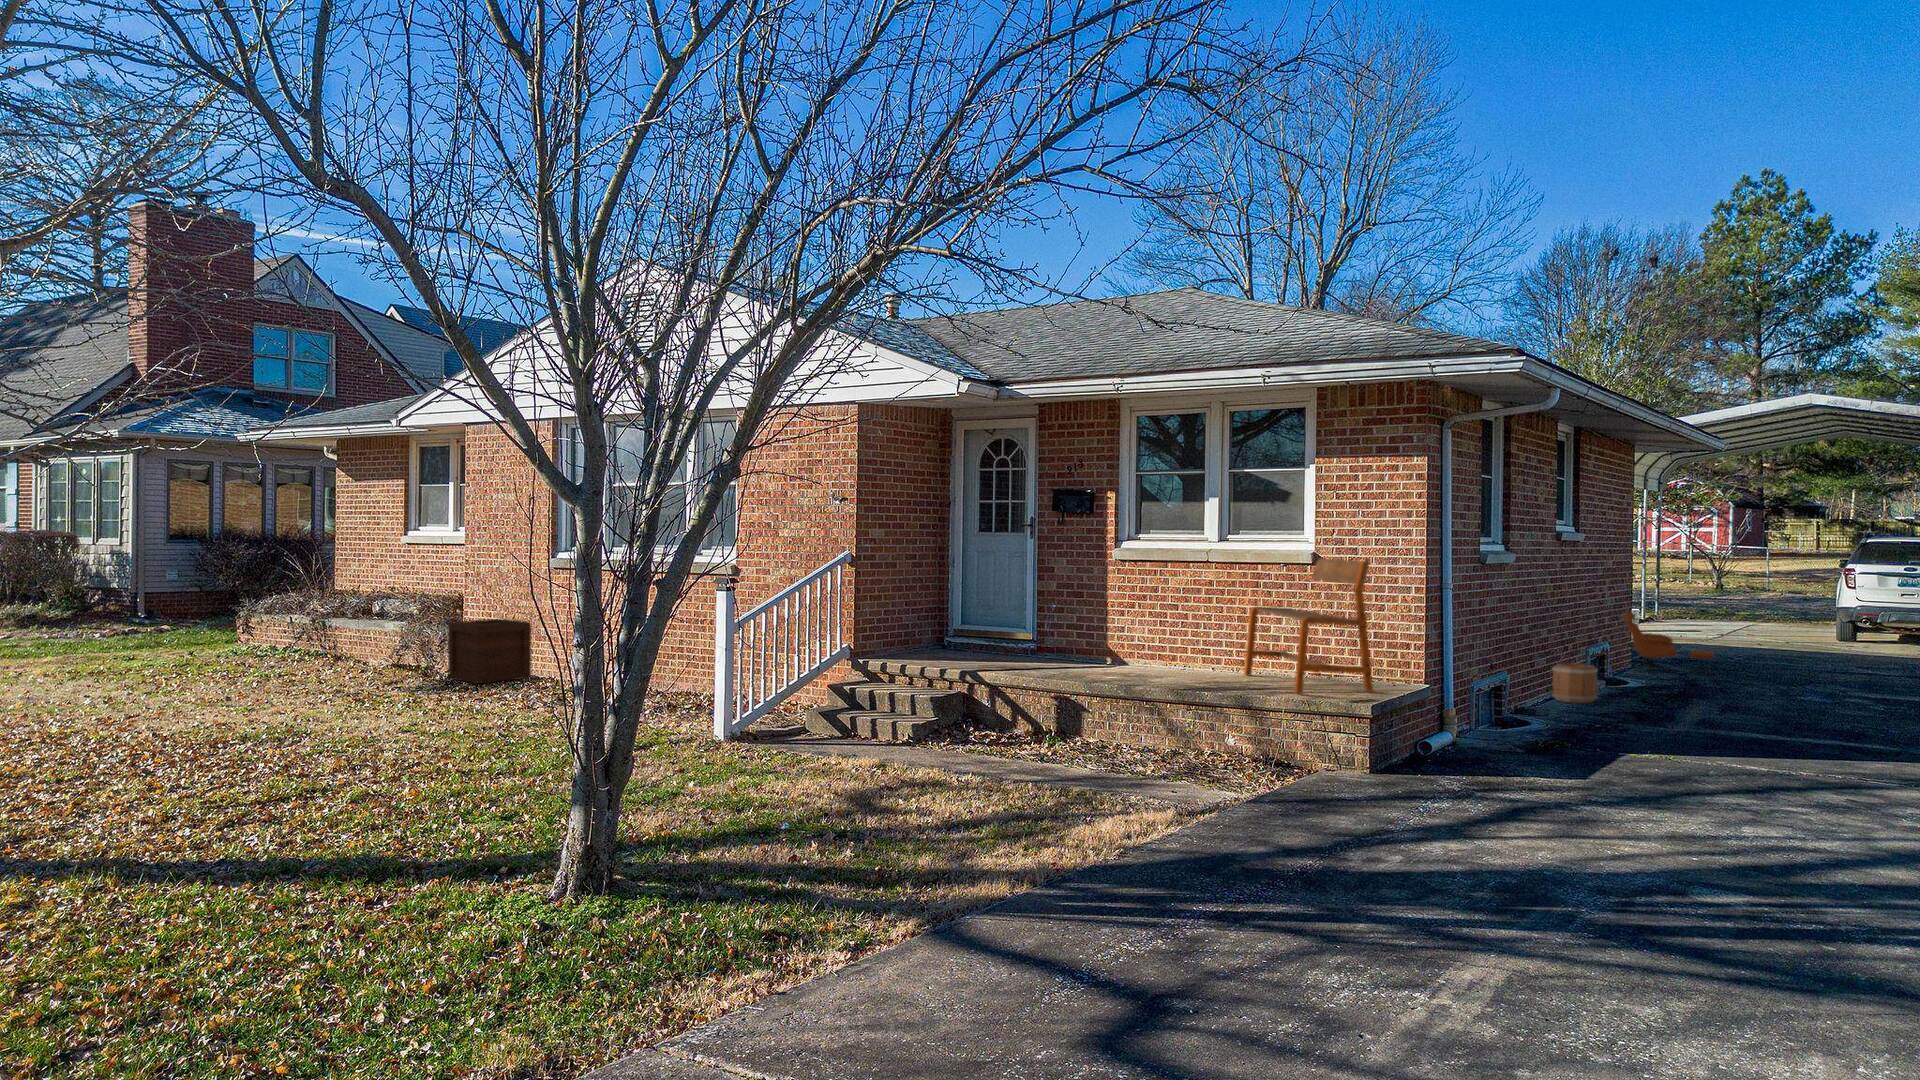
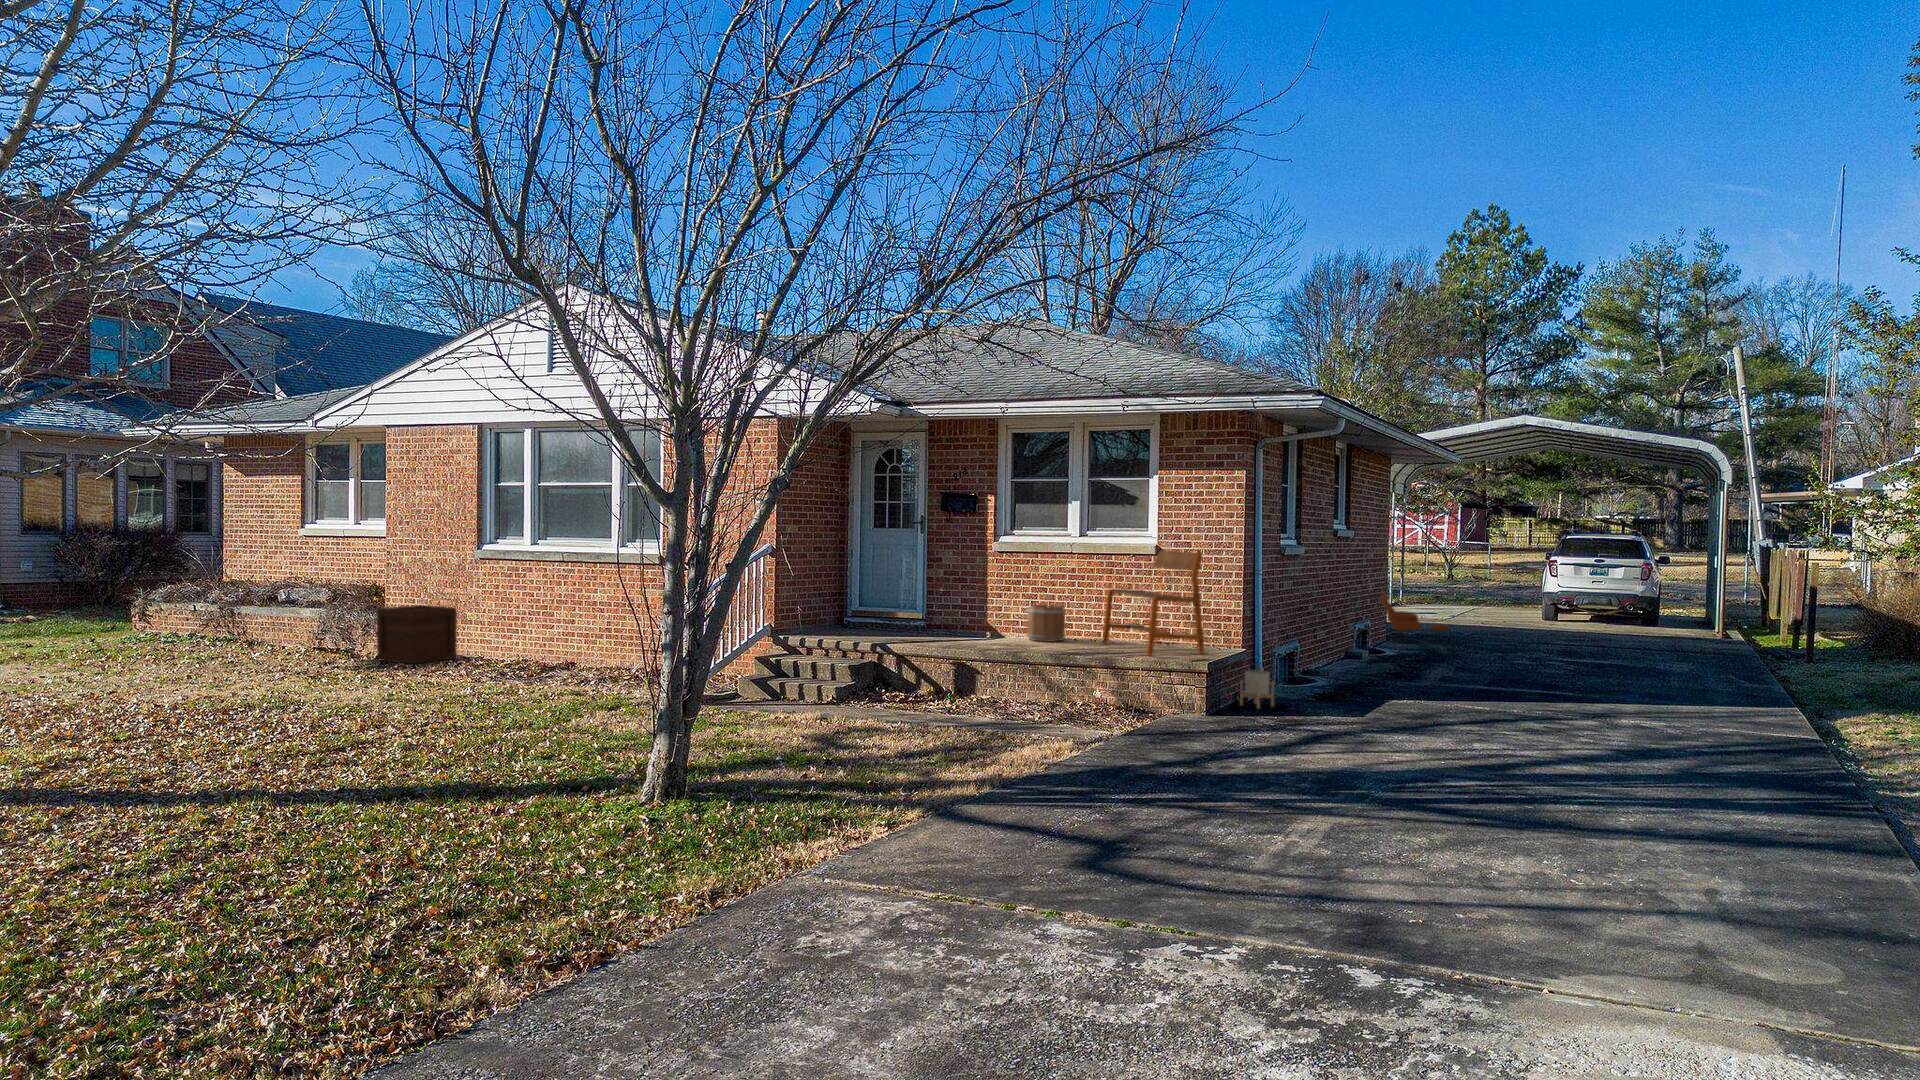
bucket: present [1552,663,1598,703] -> present [1027,605,1066,642]
planter: none [1422,714,1468,764] -> present [1240,670,1274,708]

